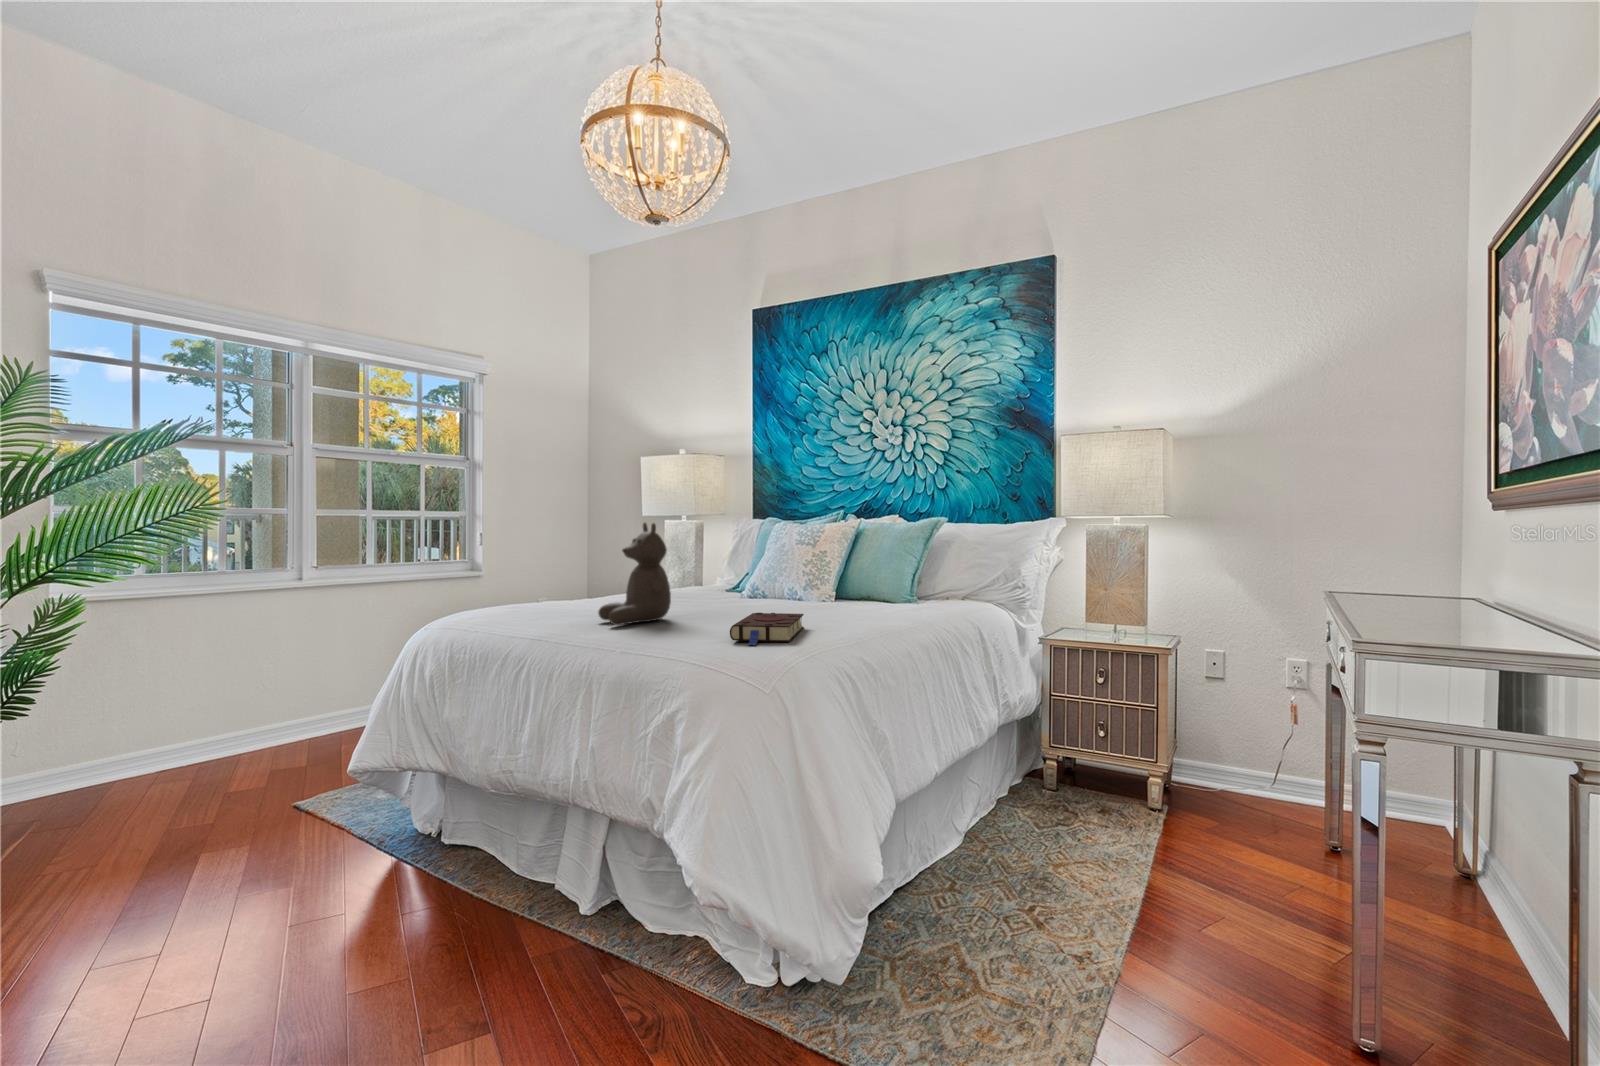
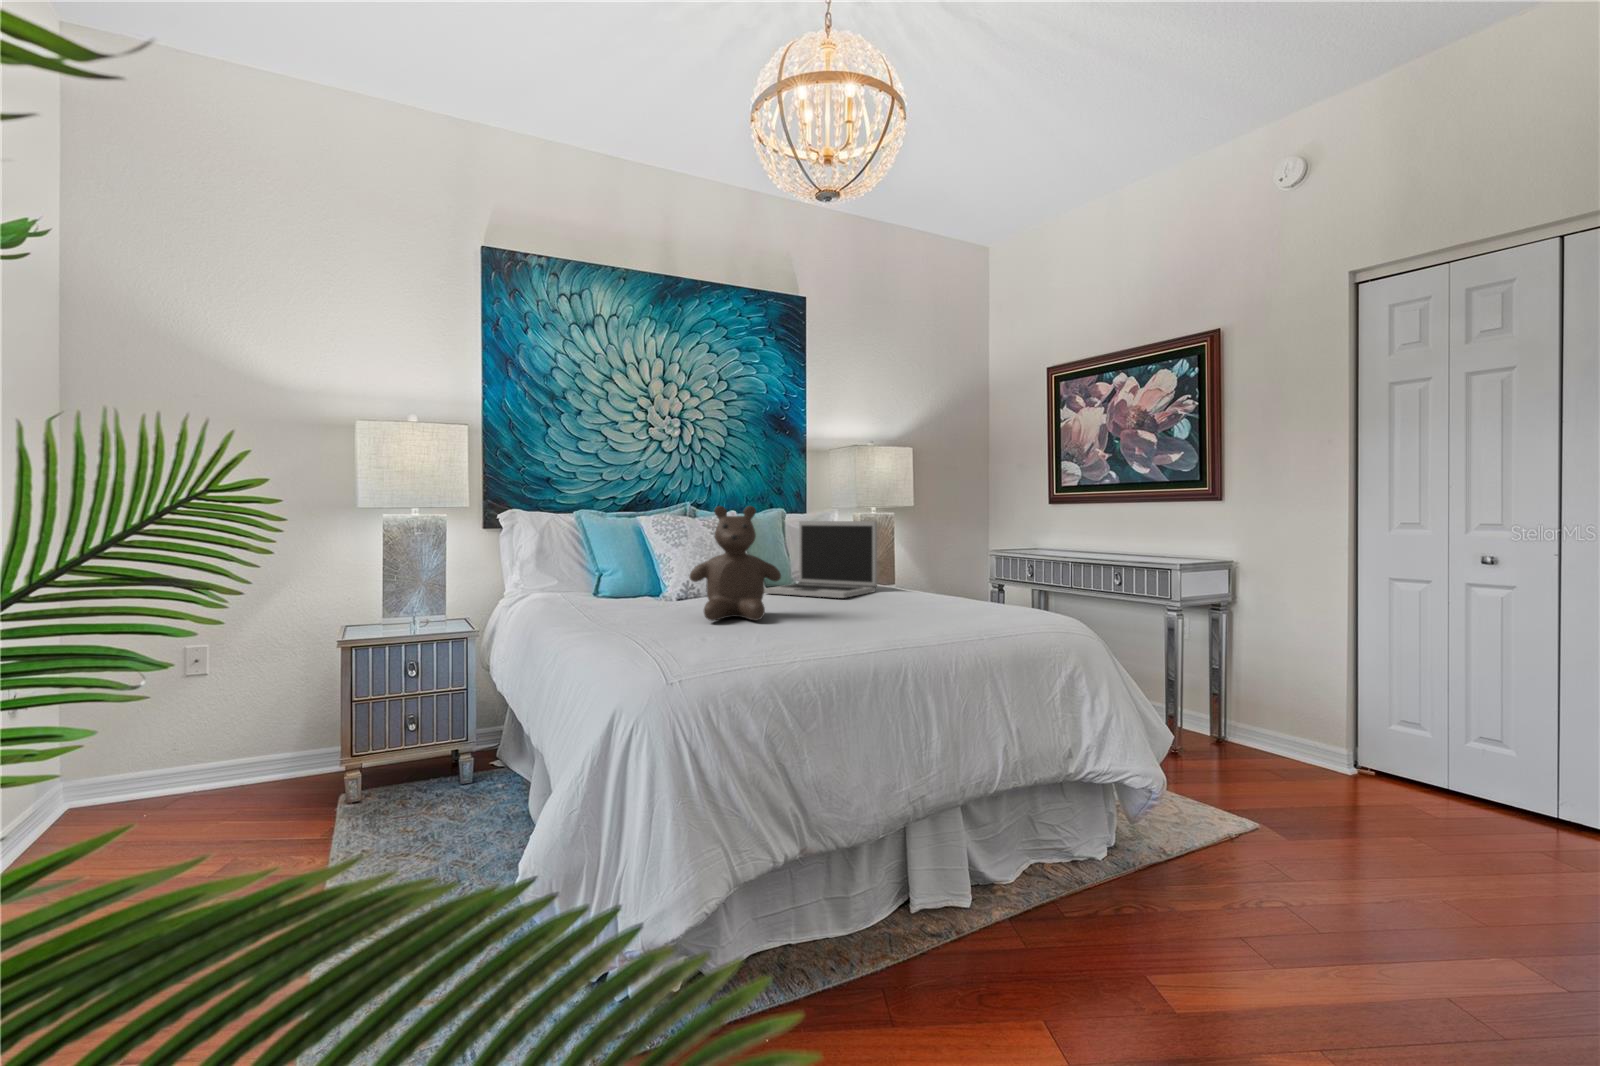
laptop: none [781,535,866,622] -> present [764,521,877,598]
book: present [730,613,804,645] -> none [853,586,949,608]

